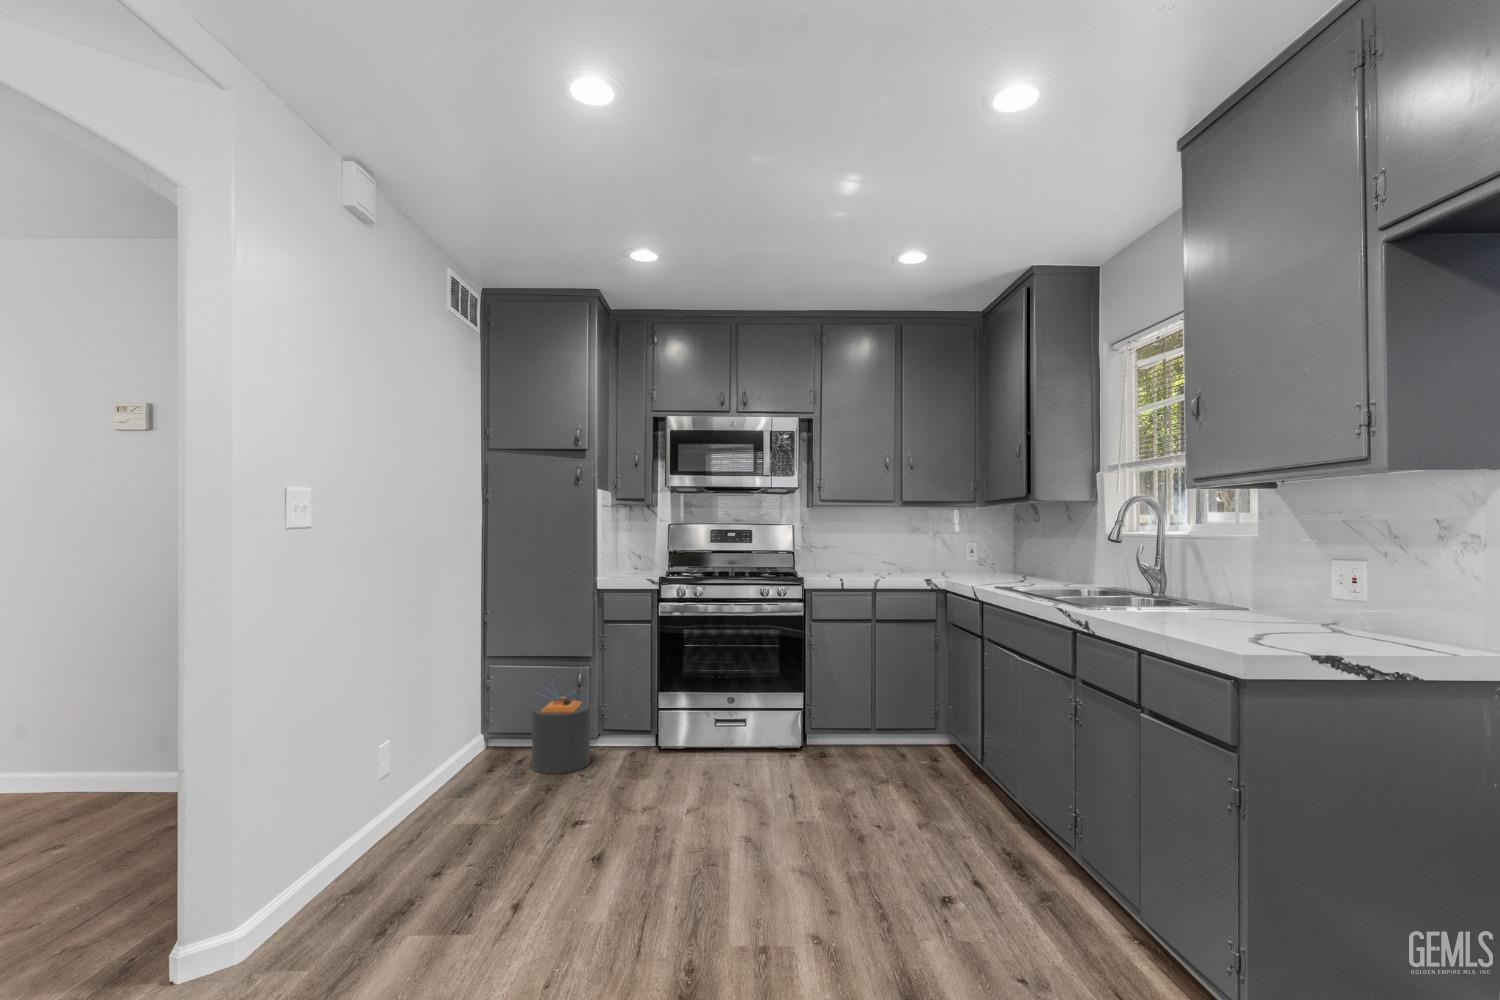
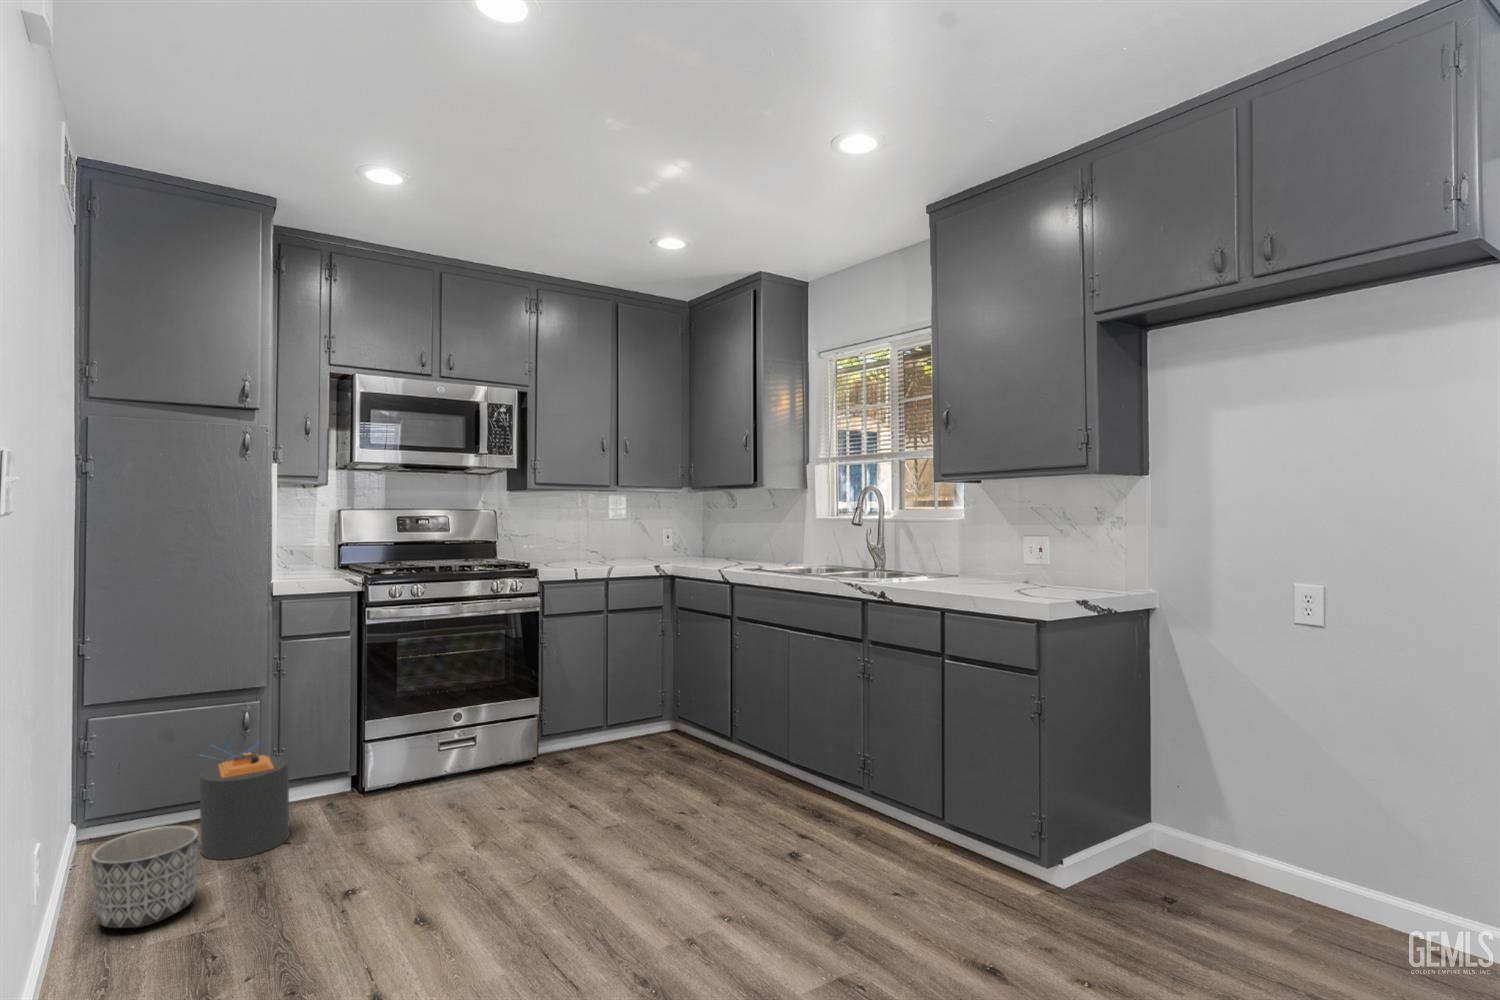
planter: none [436,737,500,804] -> present [91,826,198,928]

